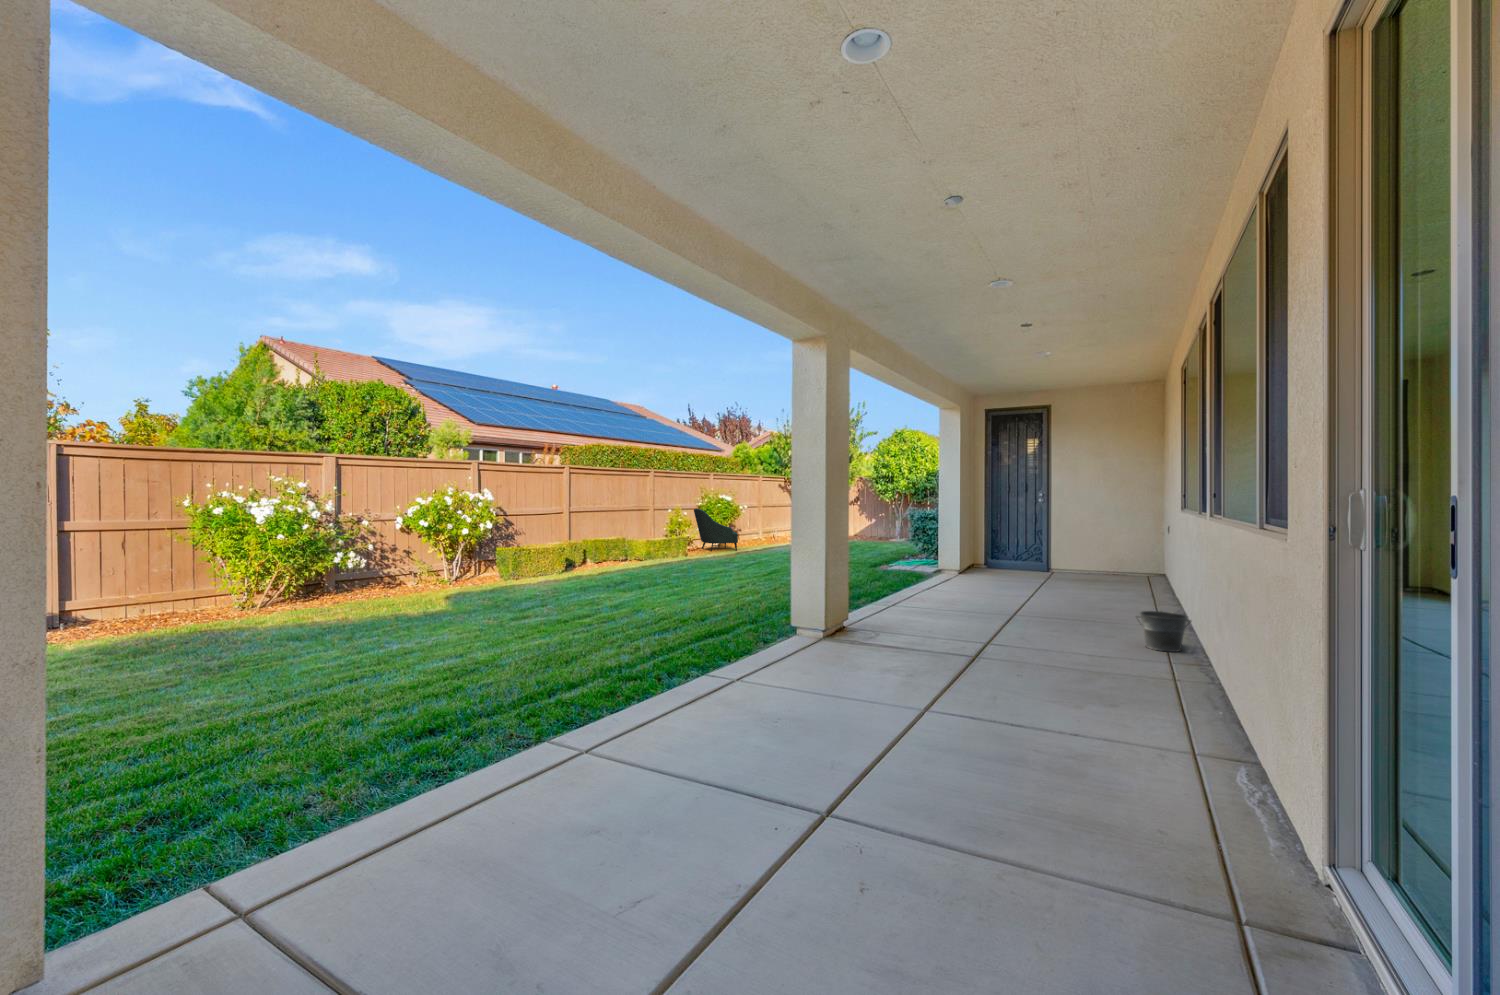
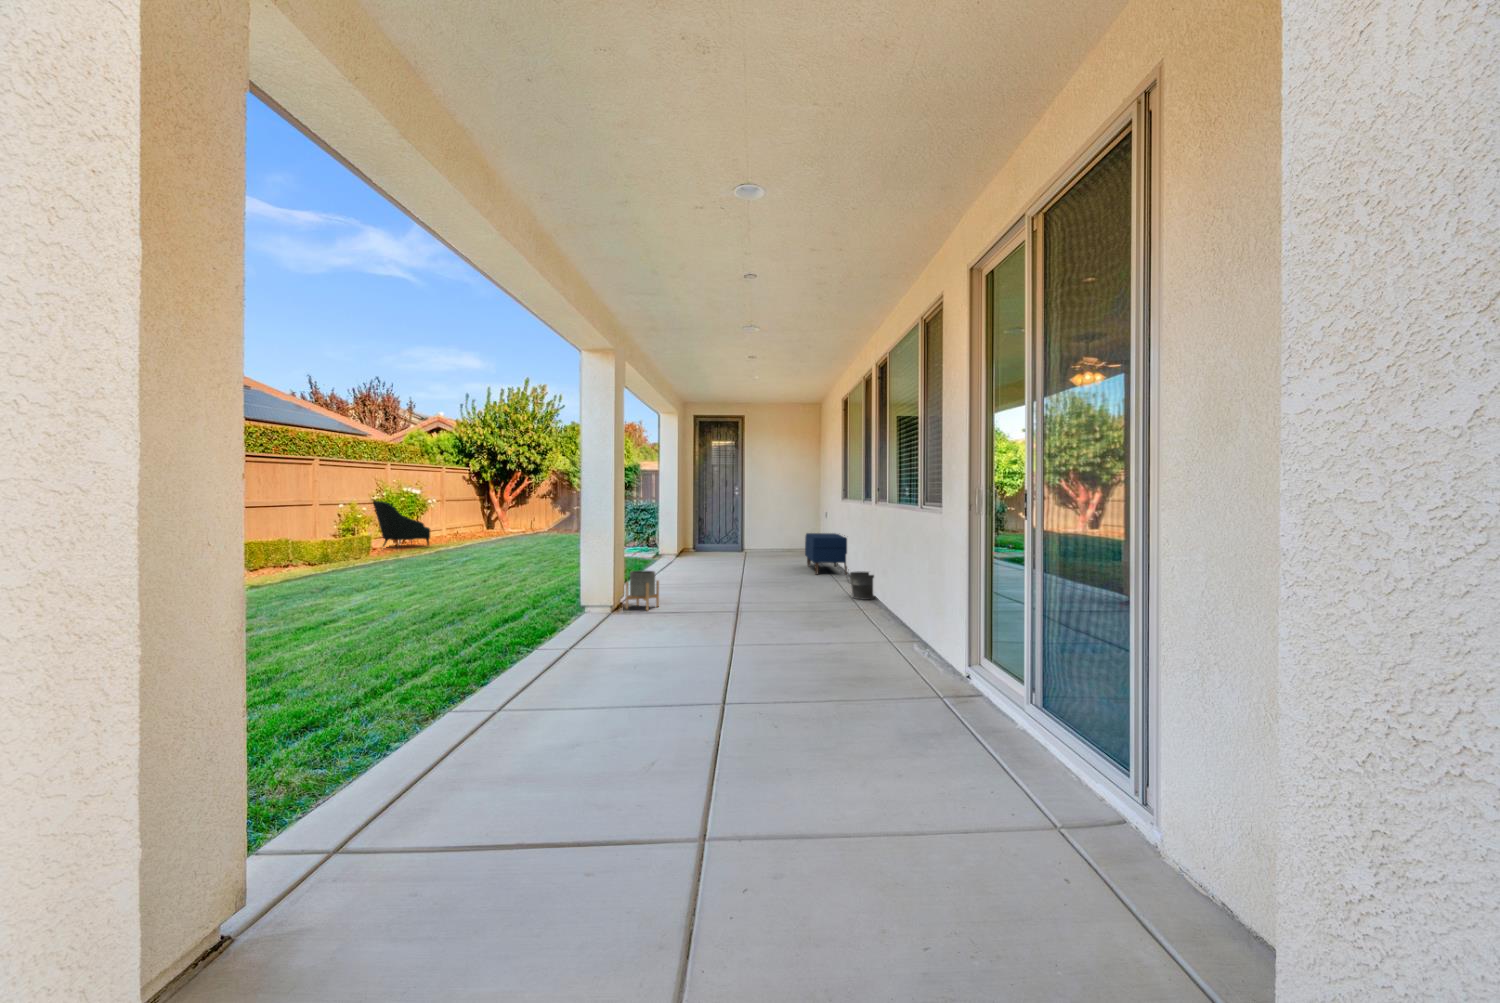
bench: none [1116,552,1174,611] -> present [805,533,847,575]
planter: none [839,592,878,638] -> present [625,571,659,611]

